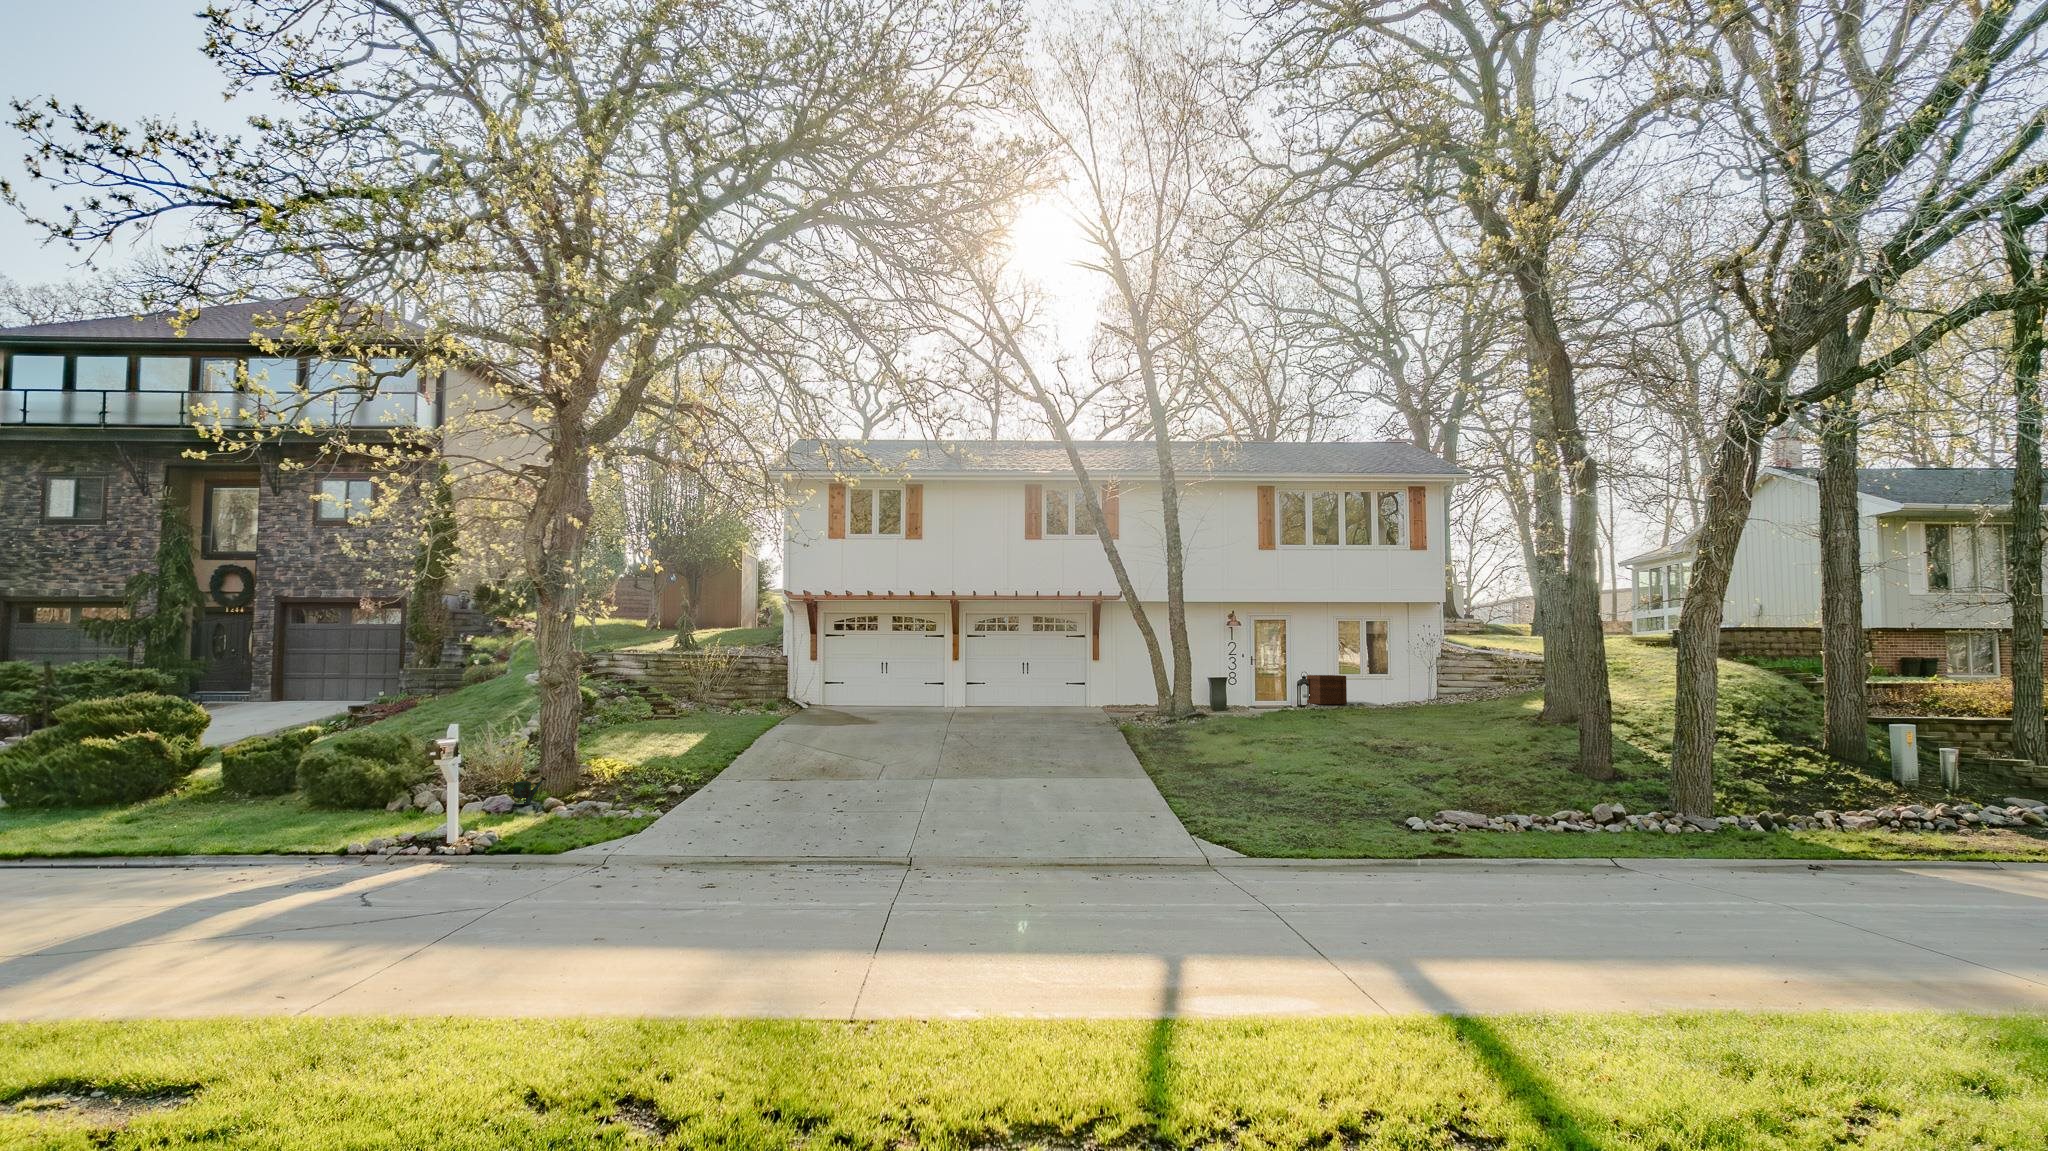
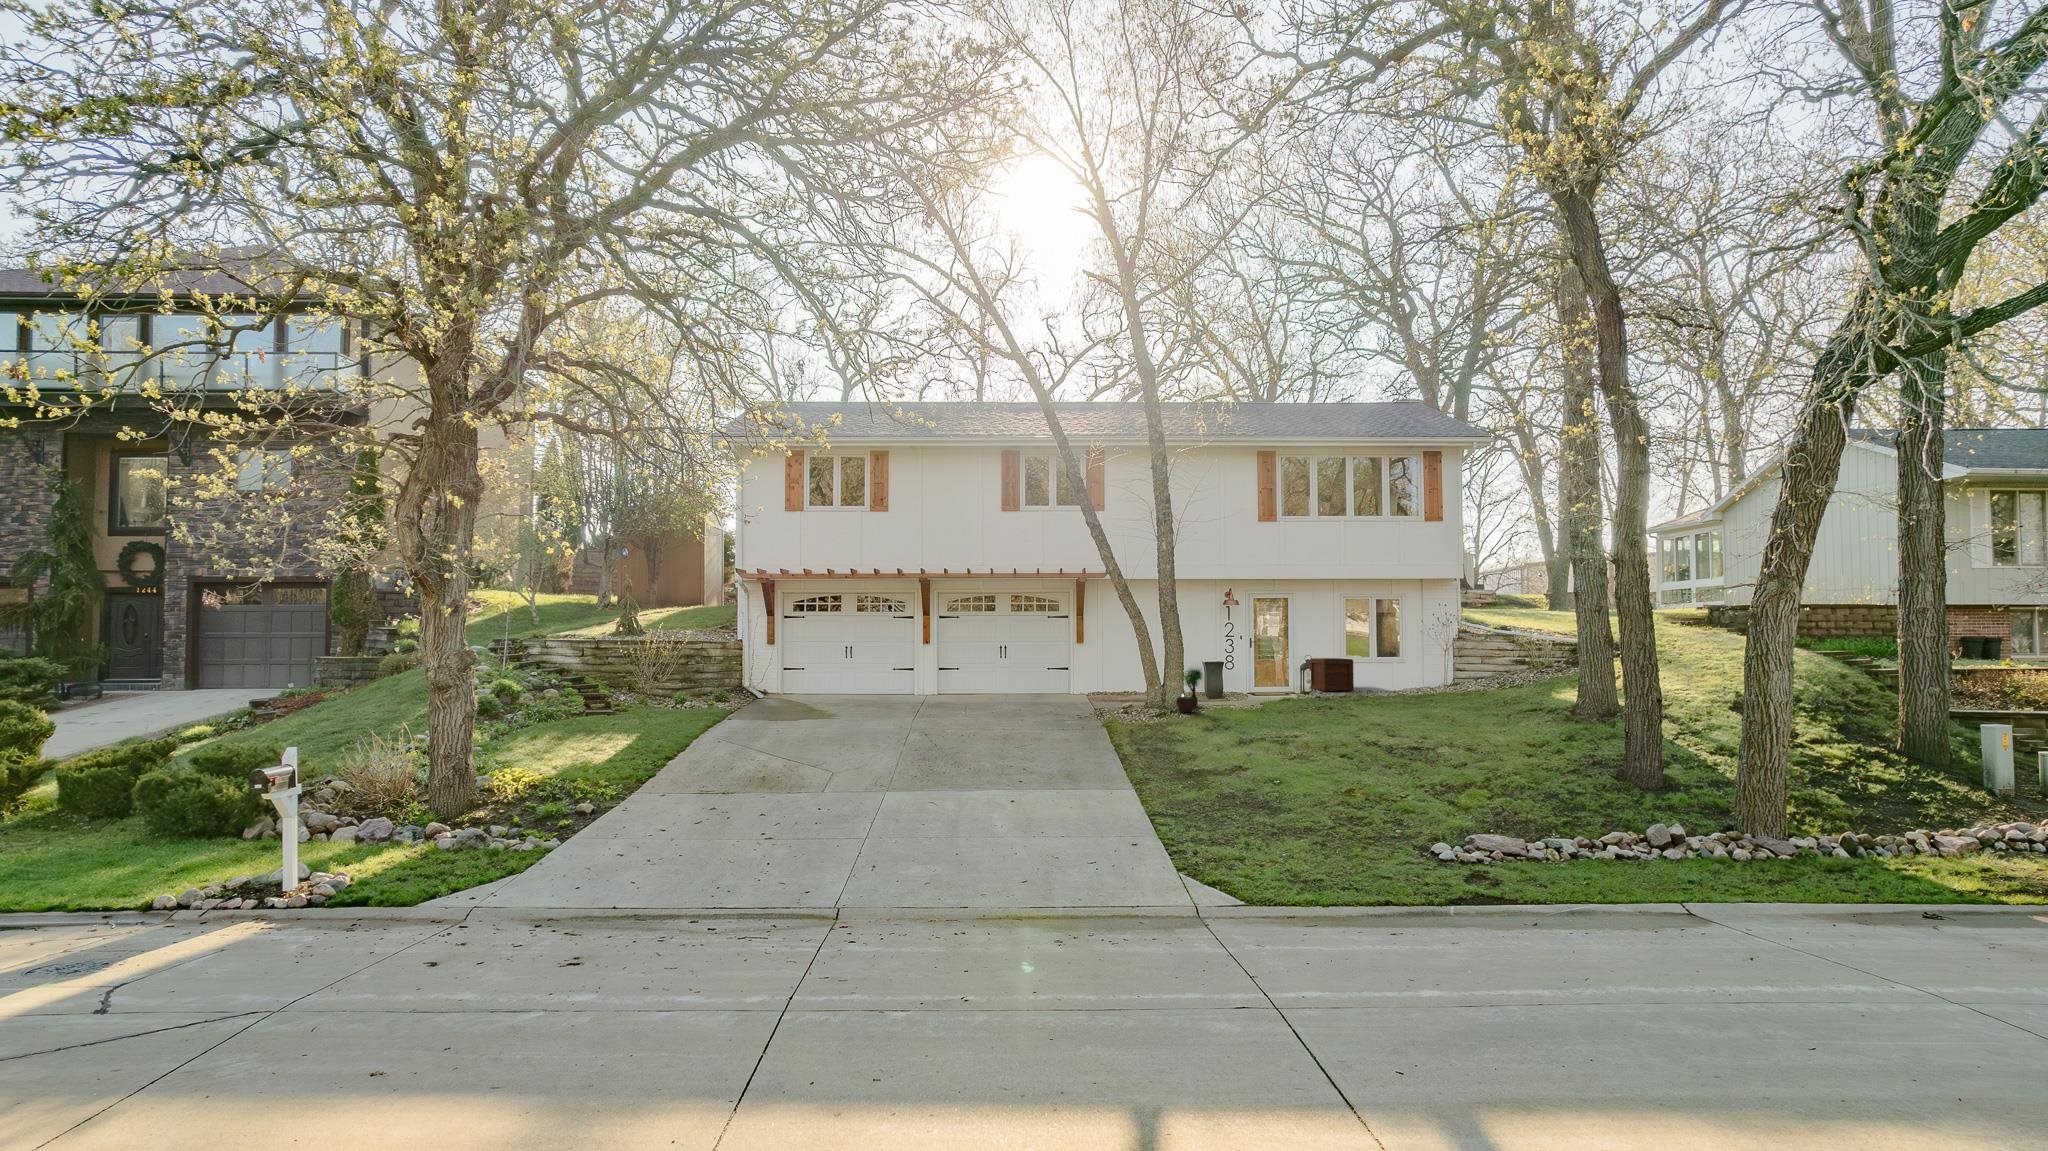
potted tree: none [1186,677,1210,720] -> present [1177,669,1202,712]
watering can: present [507,777,546,806] -> none [379,798,428,833]

